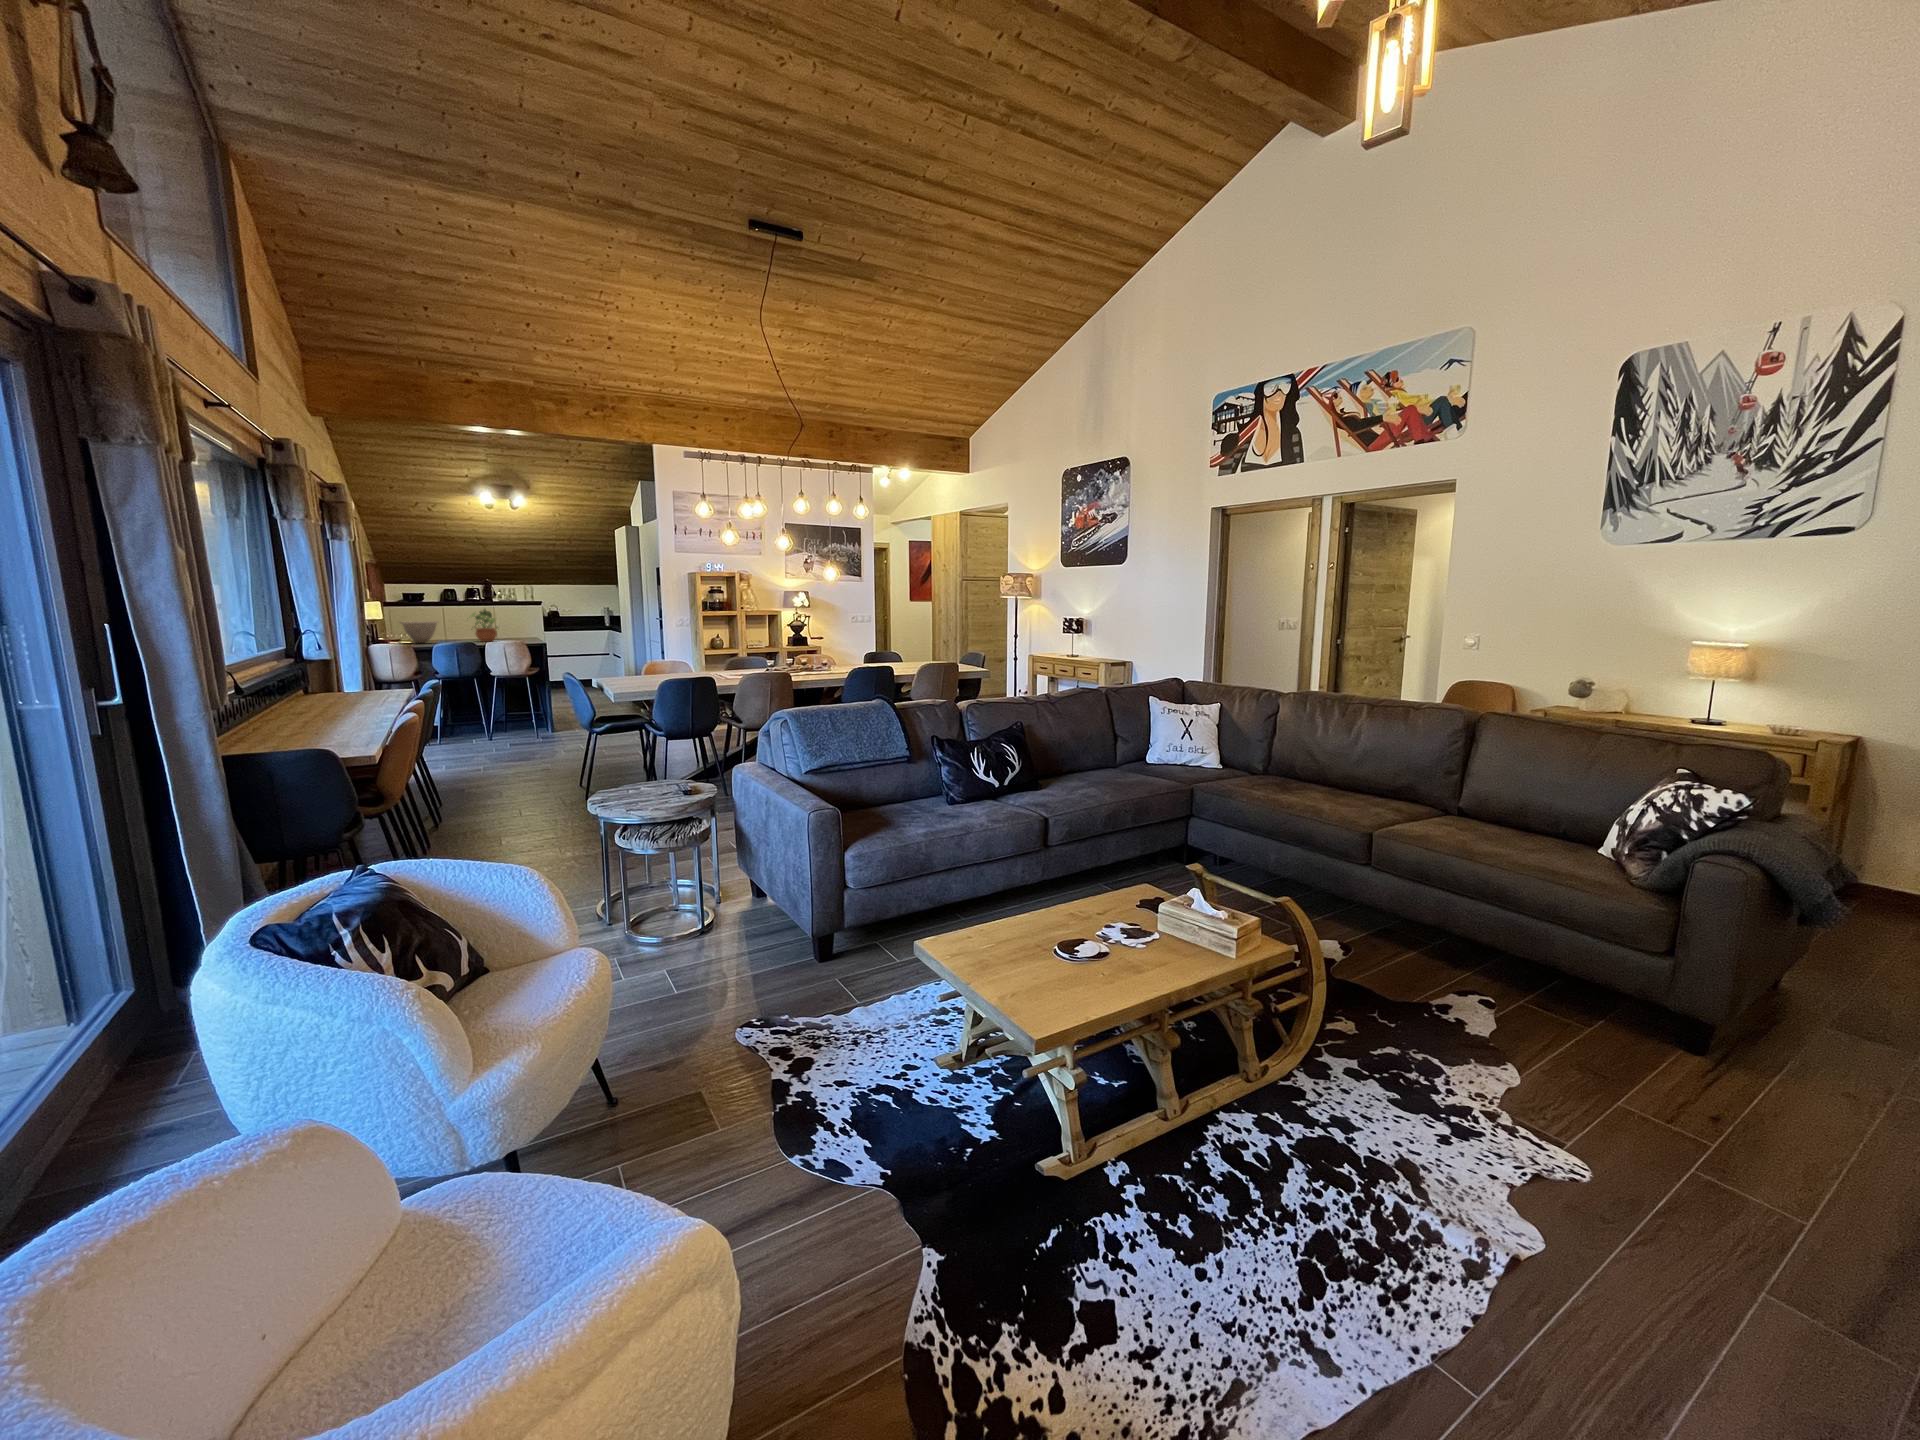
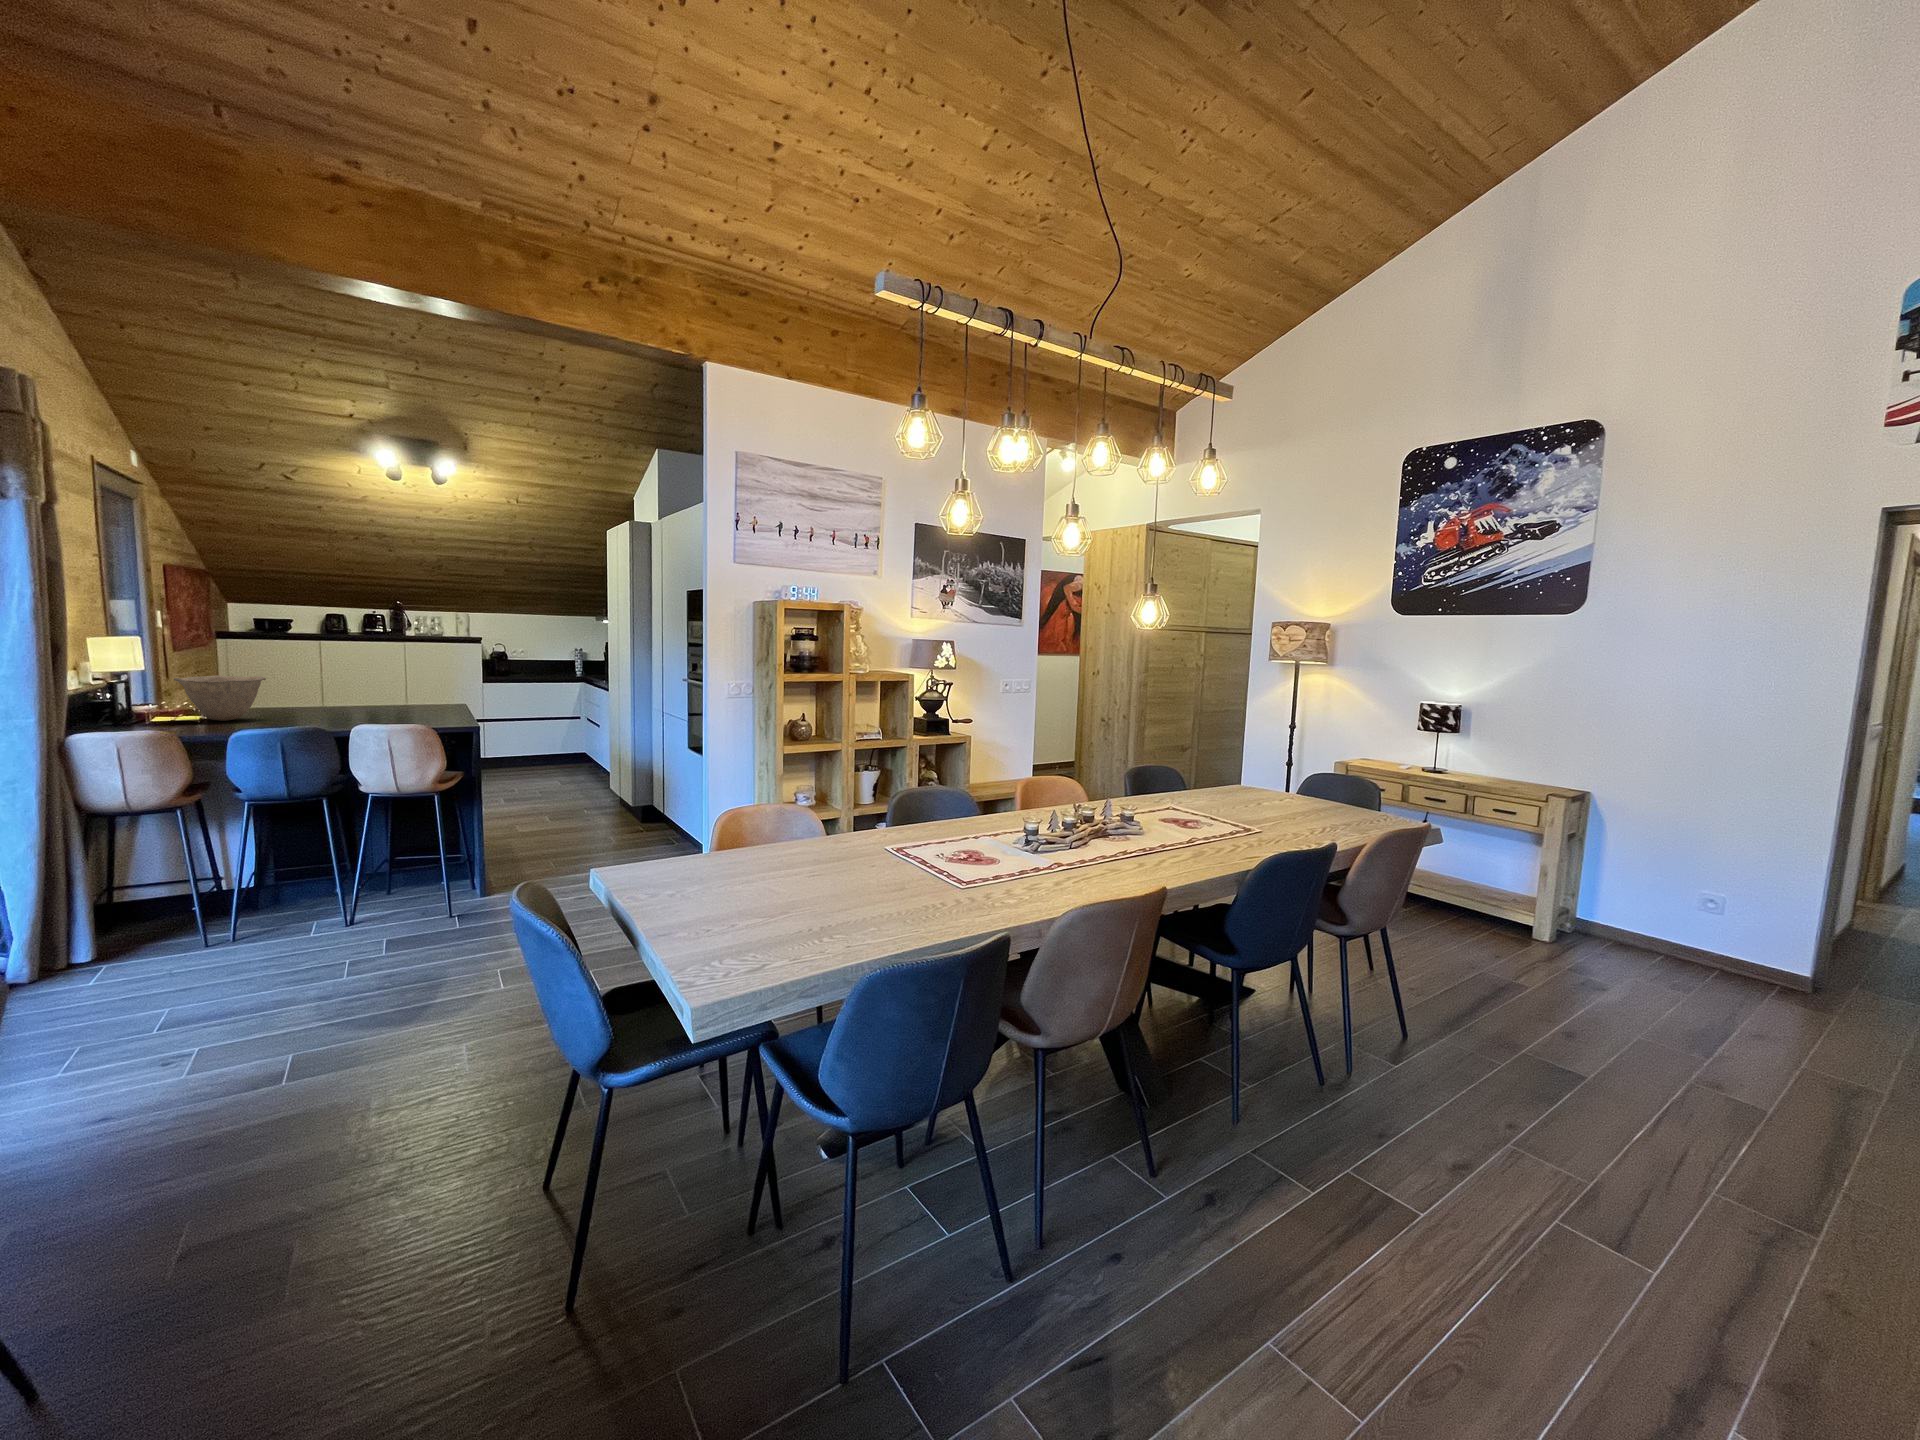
potted plant: present [469,609,497,642] -> none [330,652,394,716]

